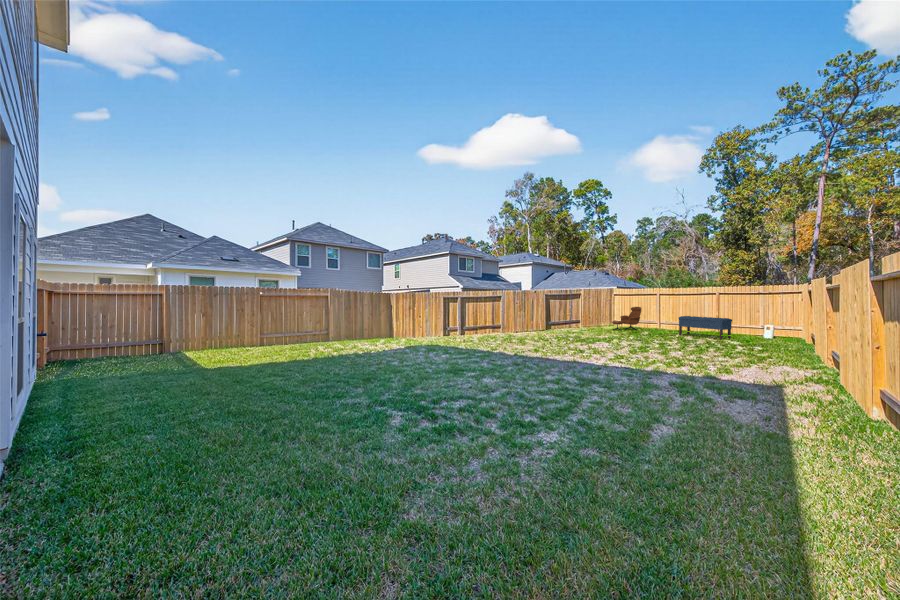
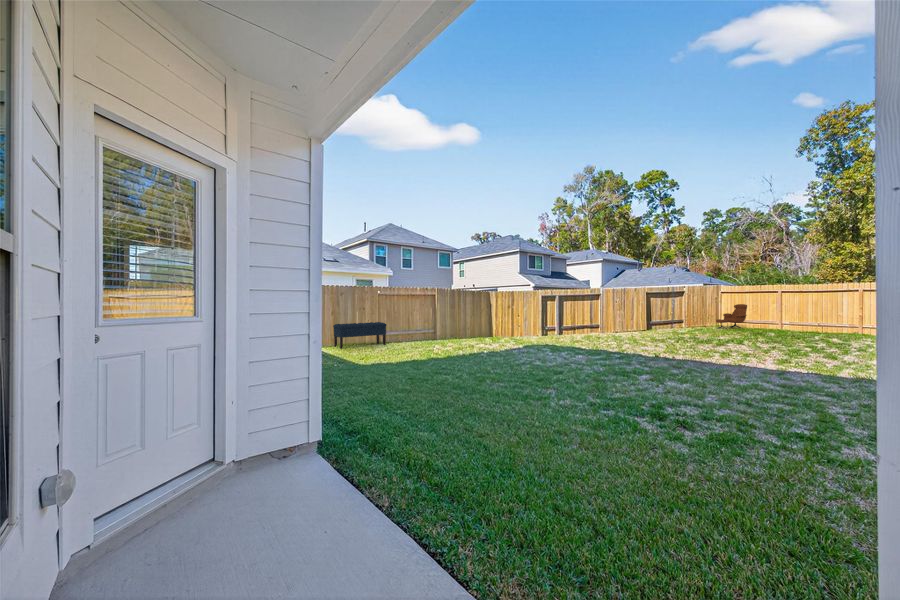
bench: present [679,316,732,340] -> present [333,322,386,349]

